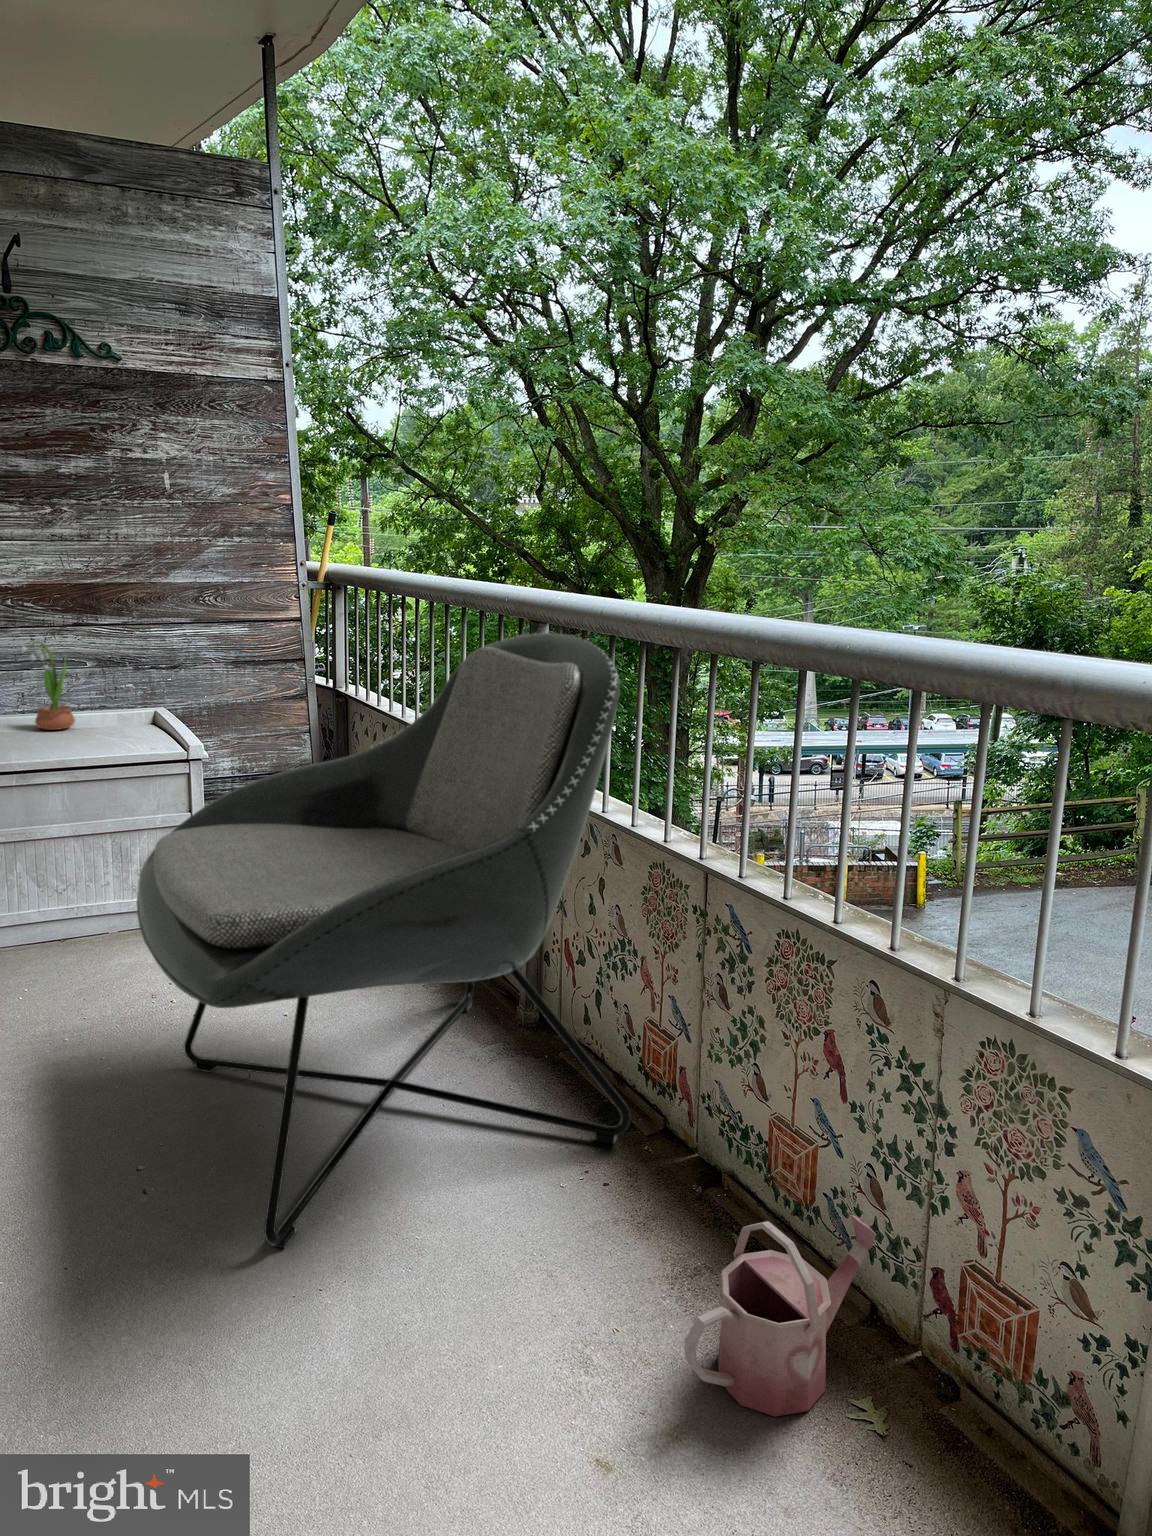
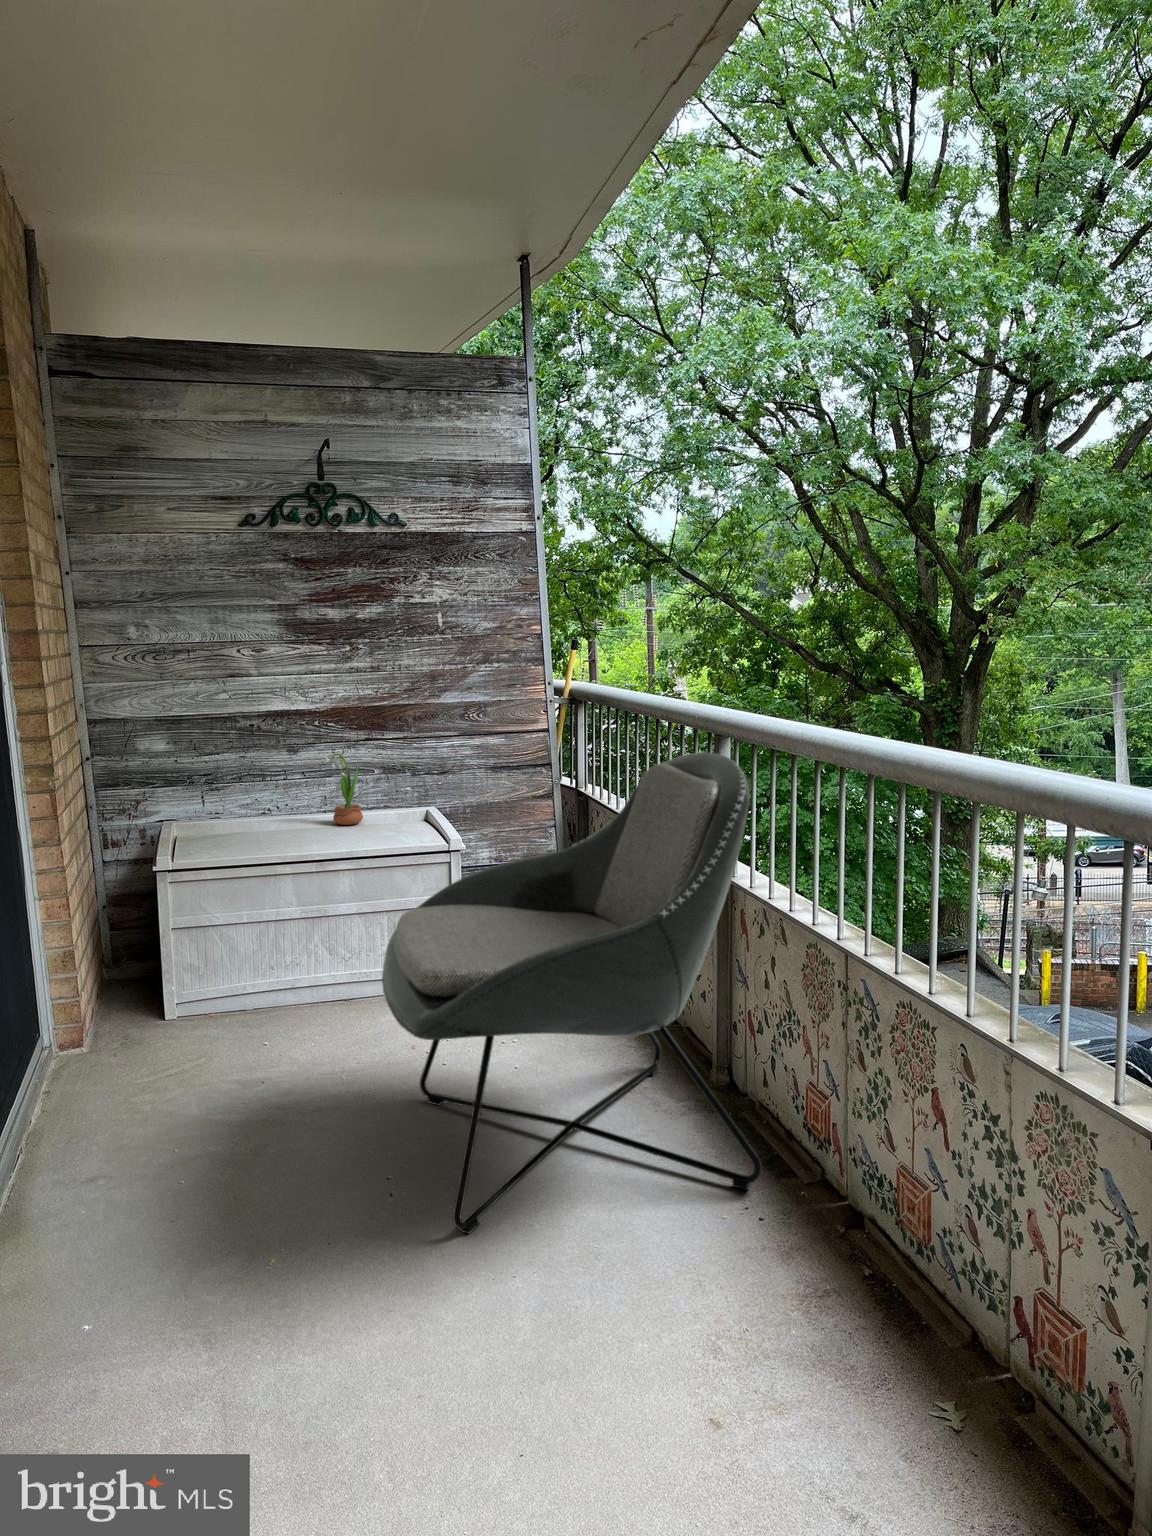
watering can: present [684,1215,877,1417] -> none [740,1239,935,1399]

